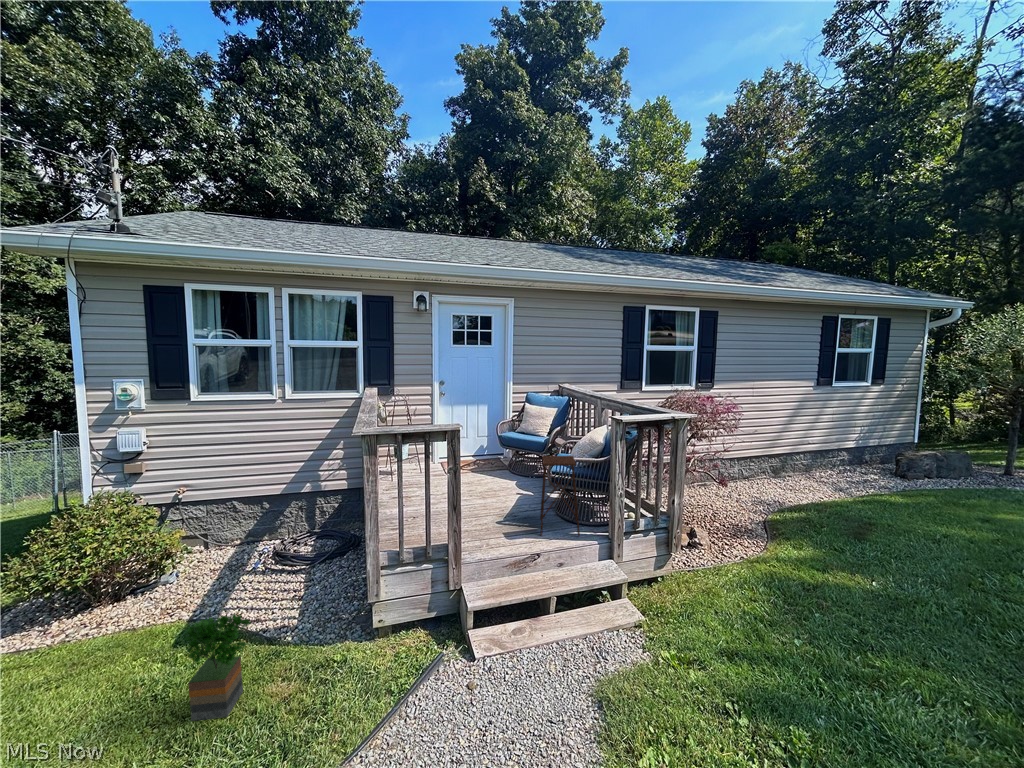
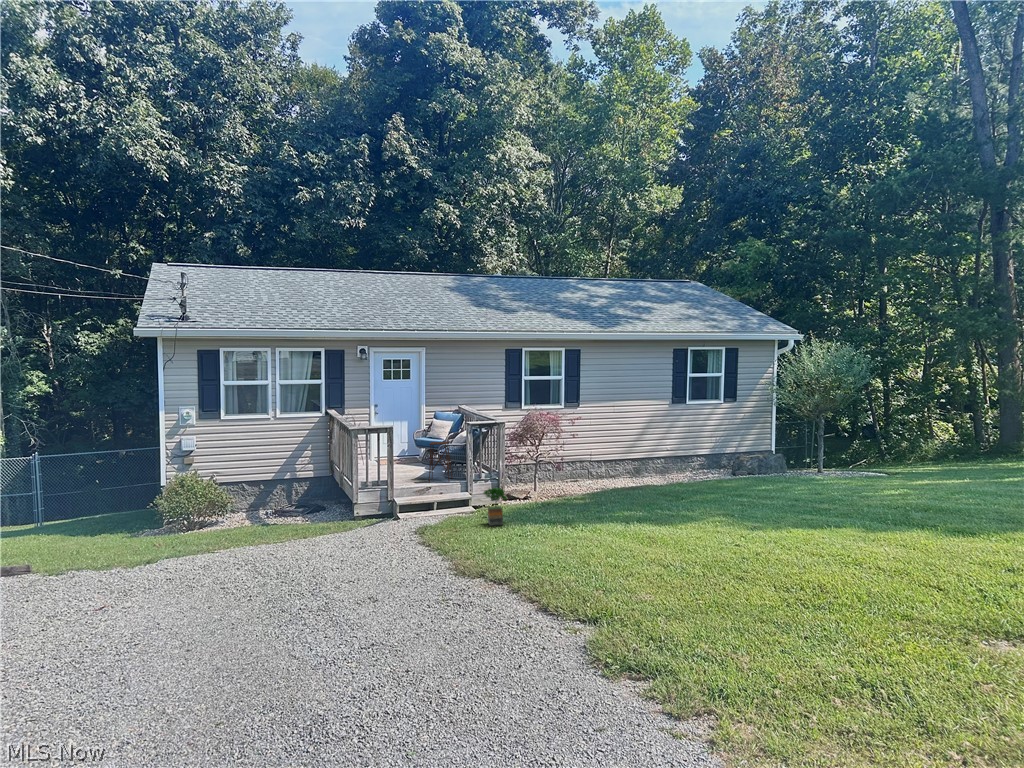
potted tree: present [184,614,250,721] -> present [484,488,507,526]

